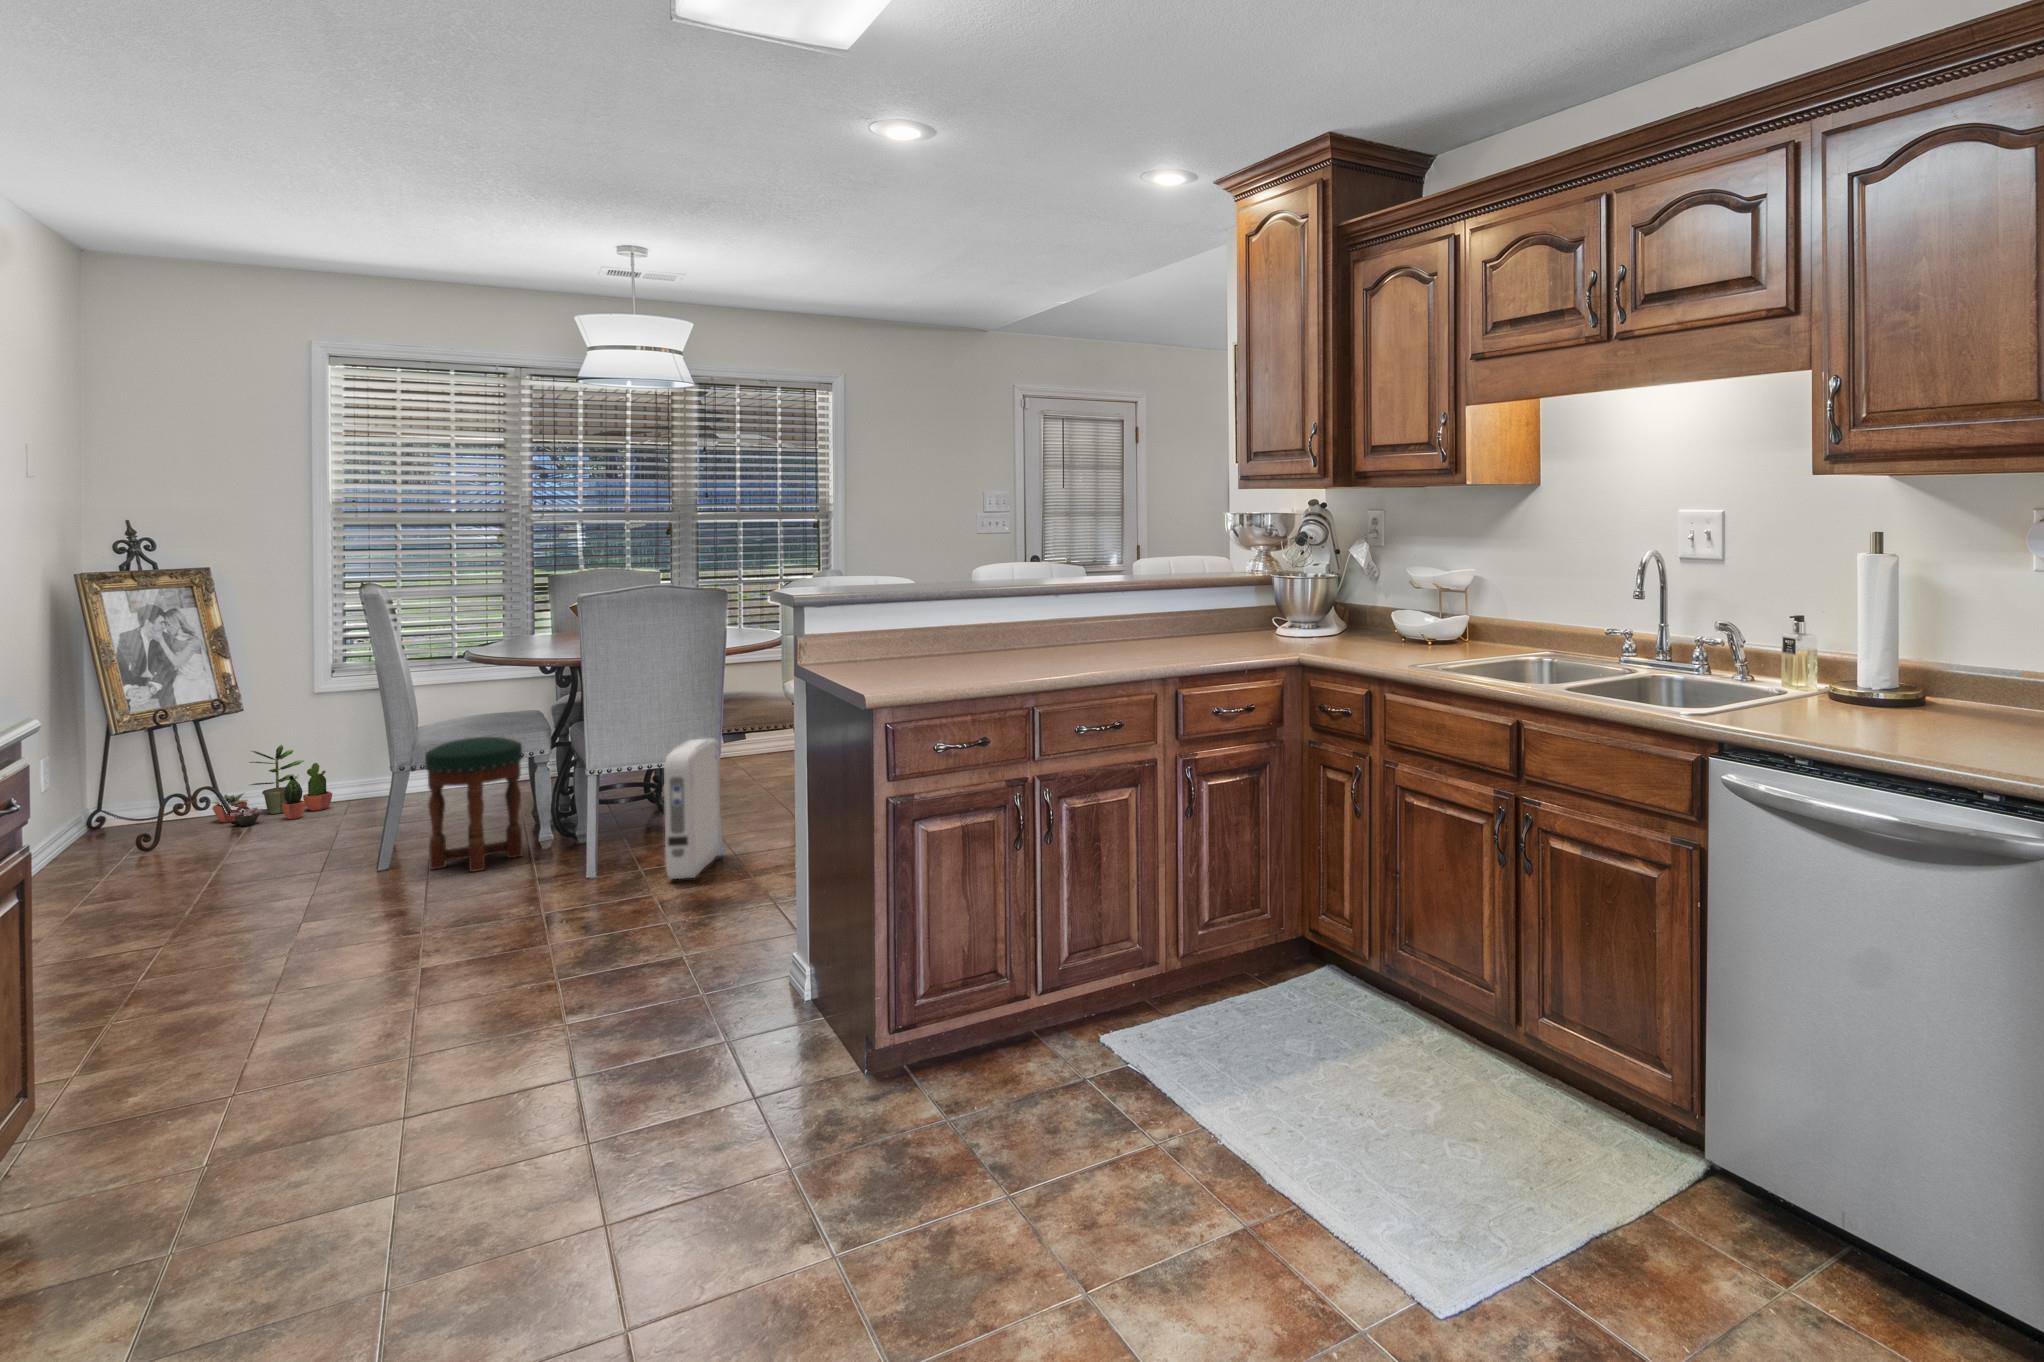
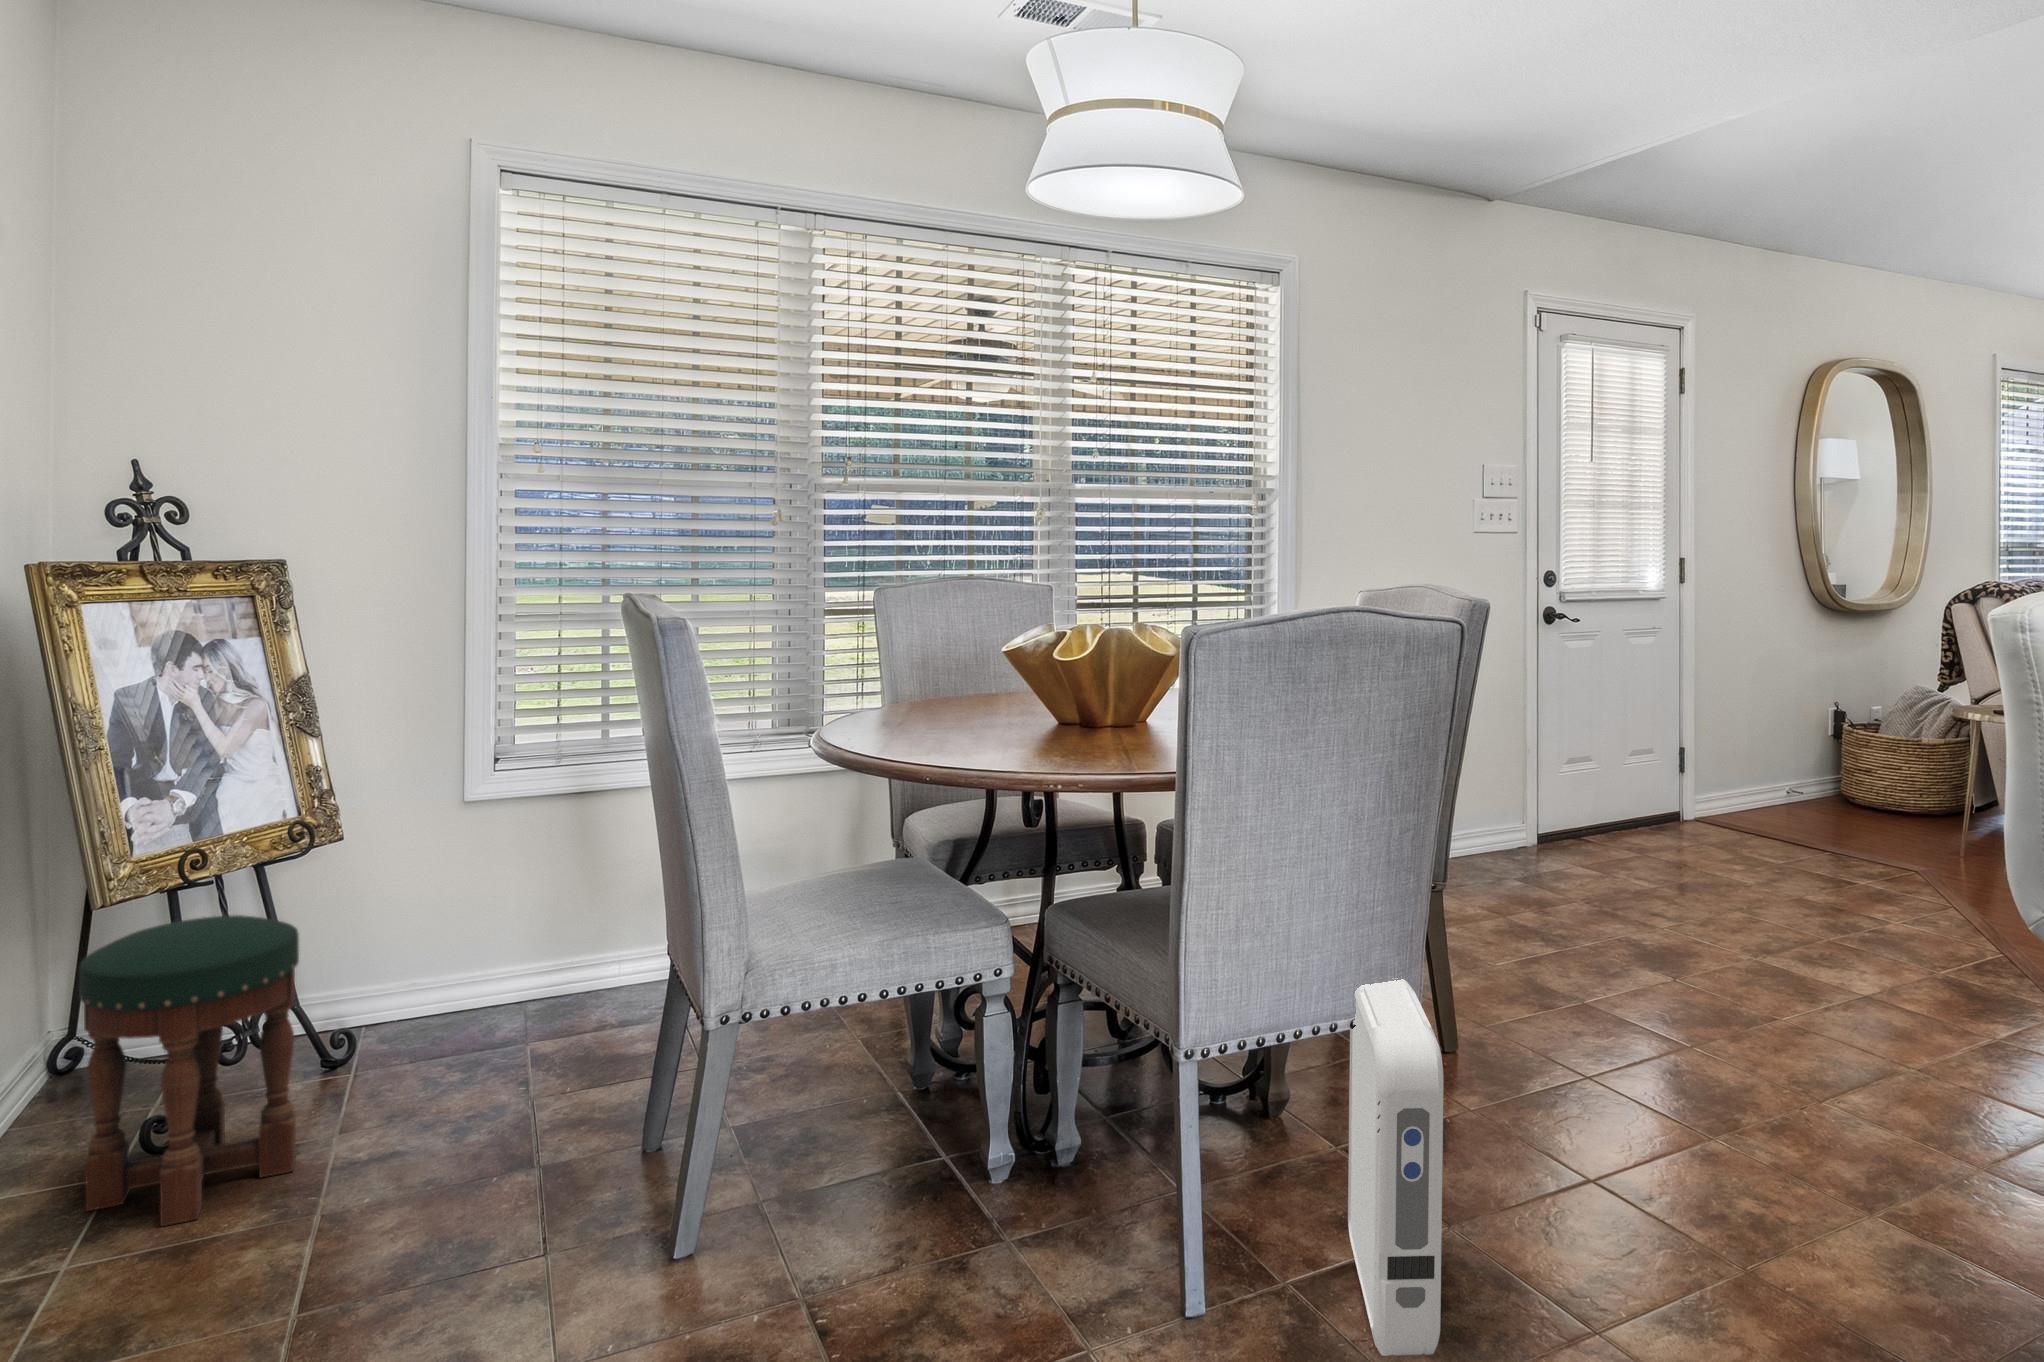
stool: present [425,737,522,872] -> present [79,915,299,1227]
potted plant: present [212,745,332,826] -> none [279,900,492,1068]

